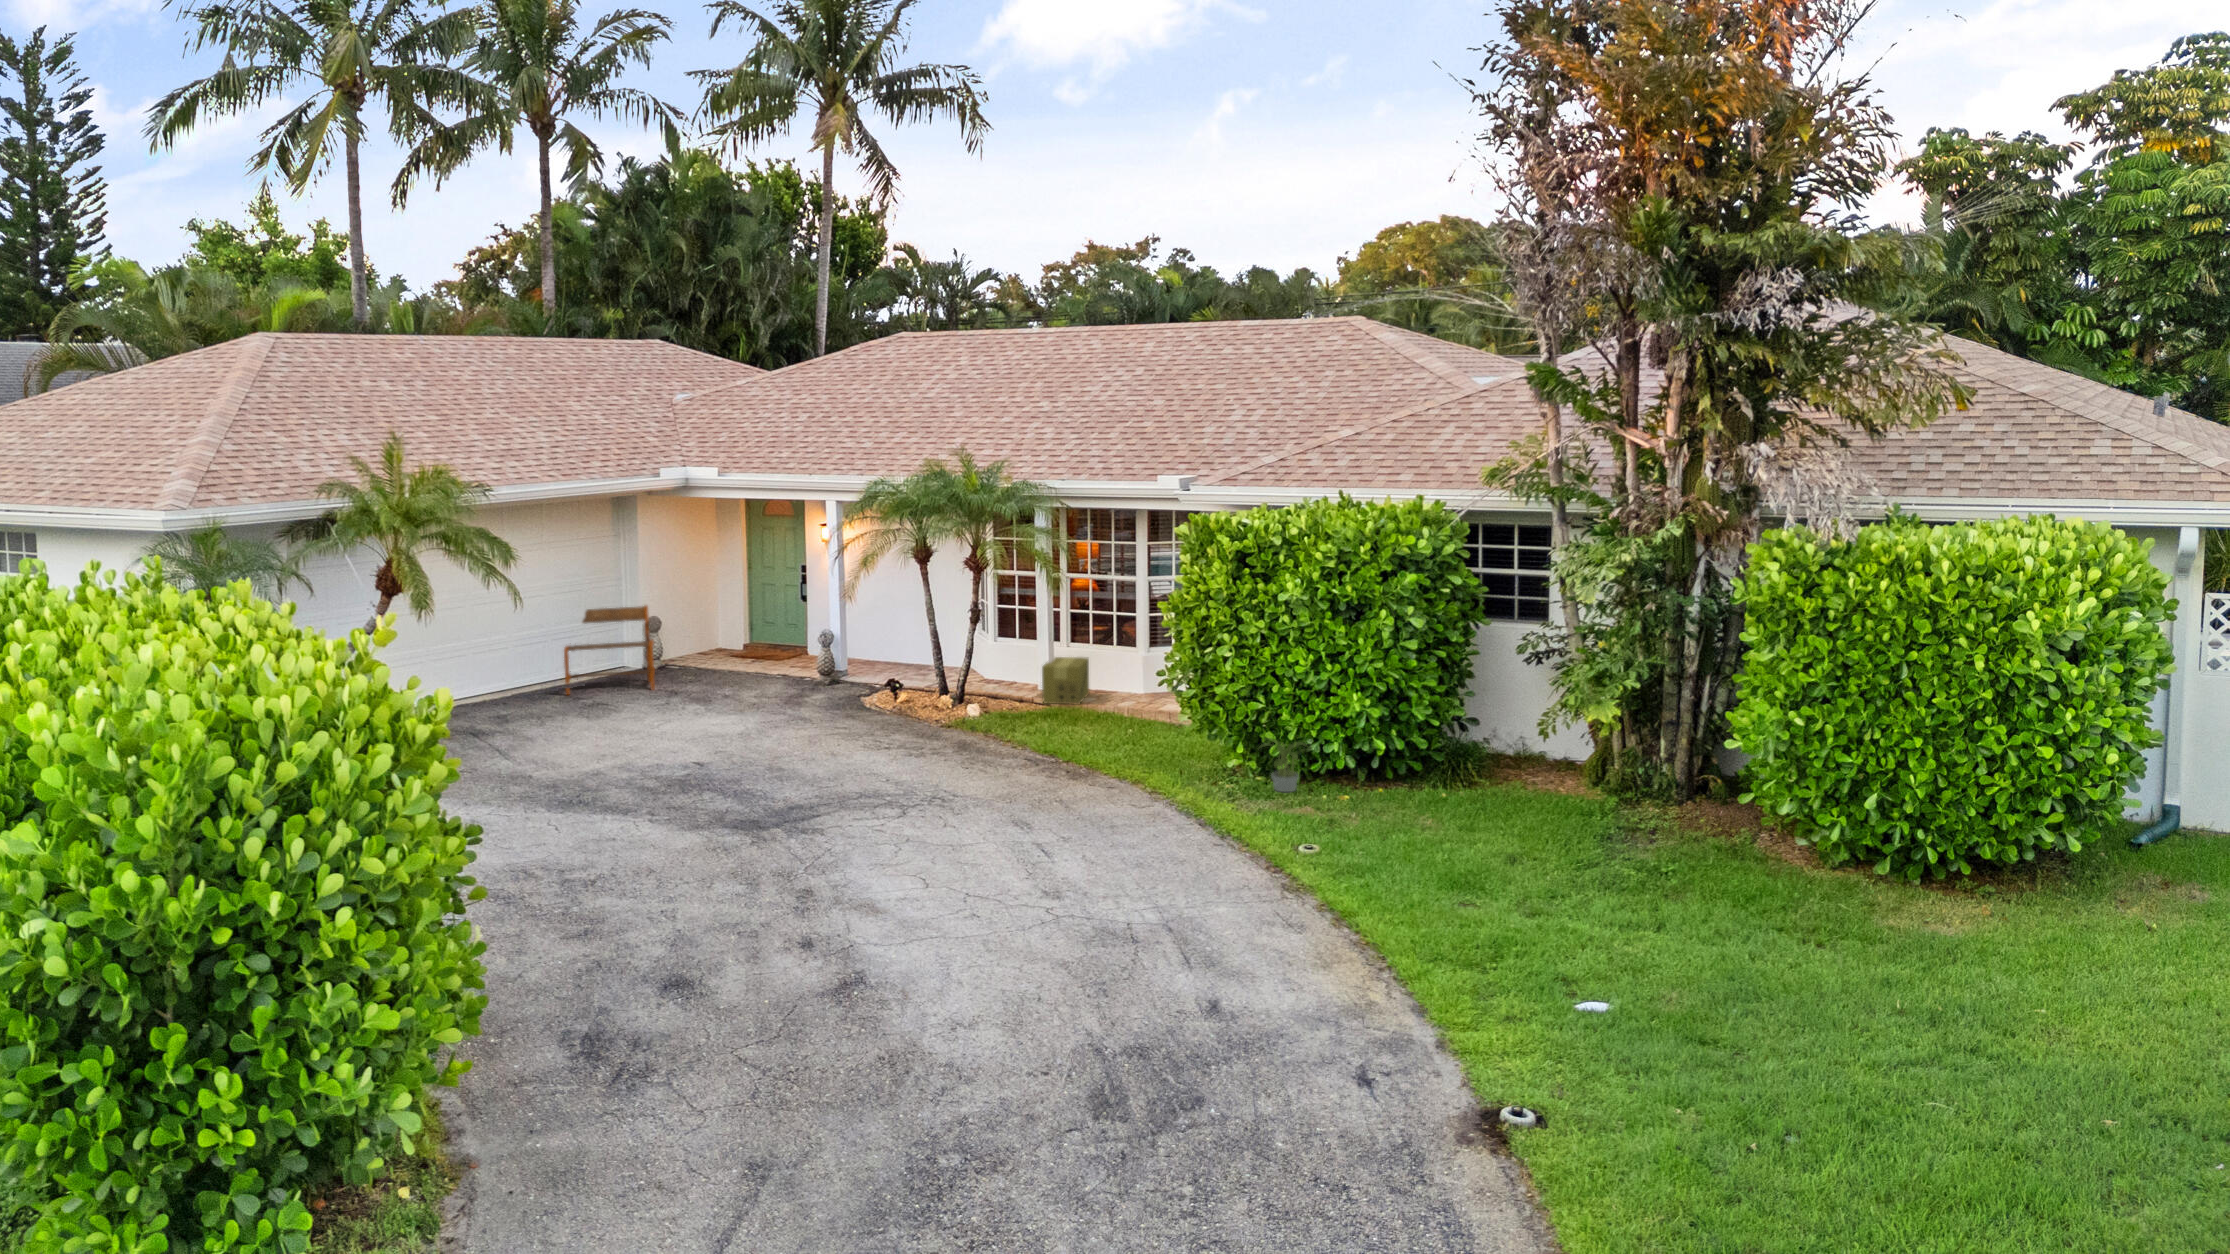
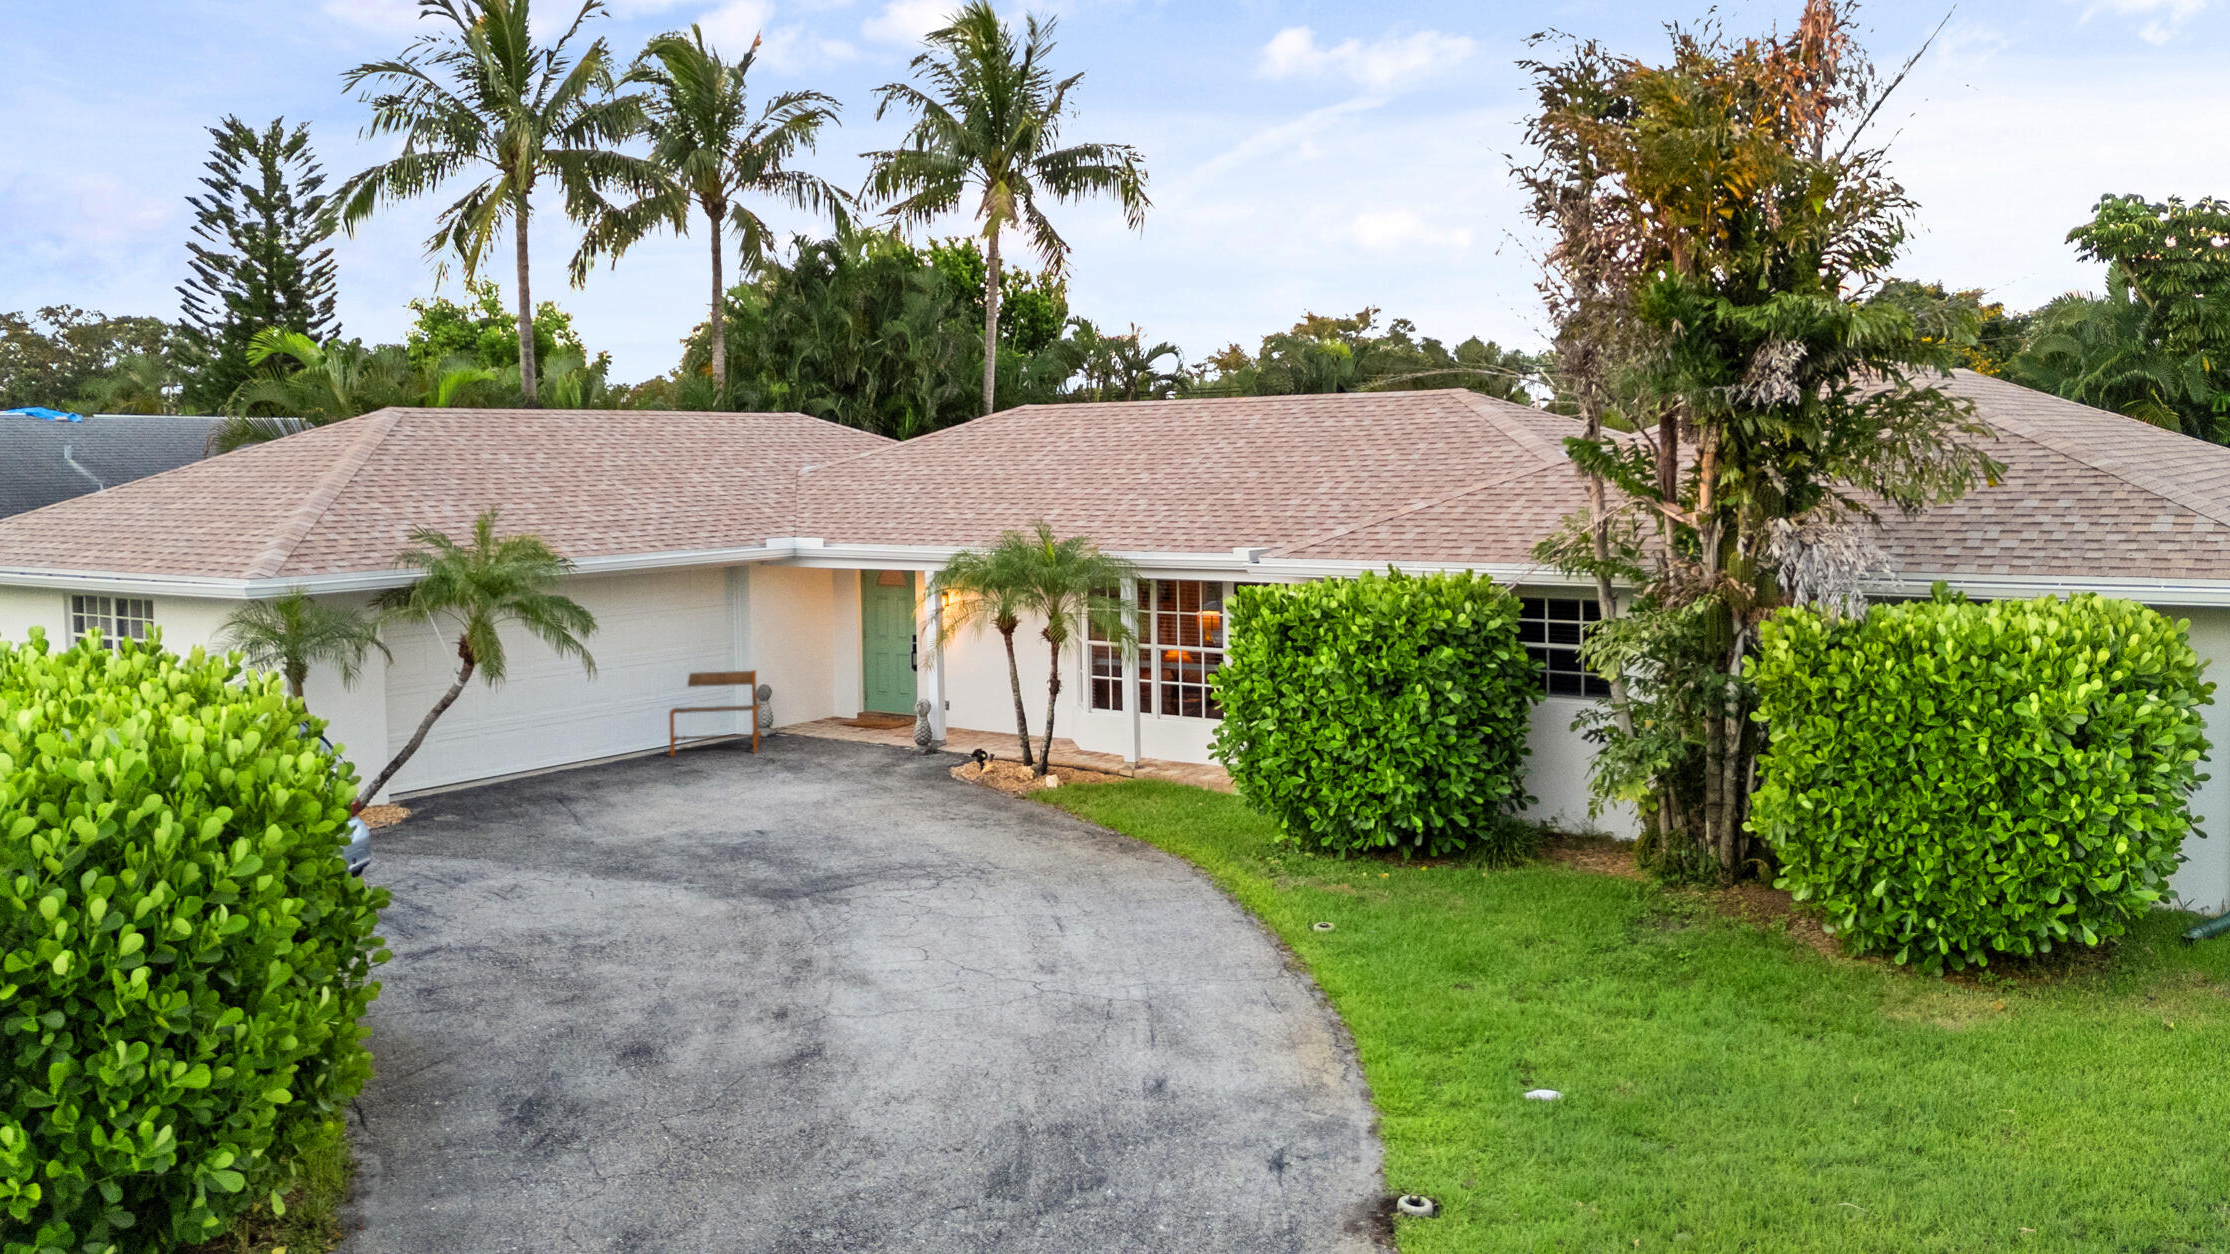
cardboard box: present [1042,657,1089,704] -> none [1125,728,1178,777]
potted plant: present [1260,738,1308,792] -> none [1294,813,1356,869]

